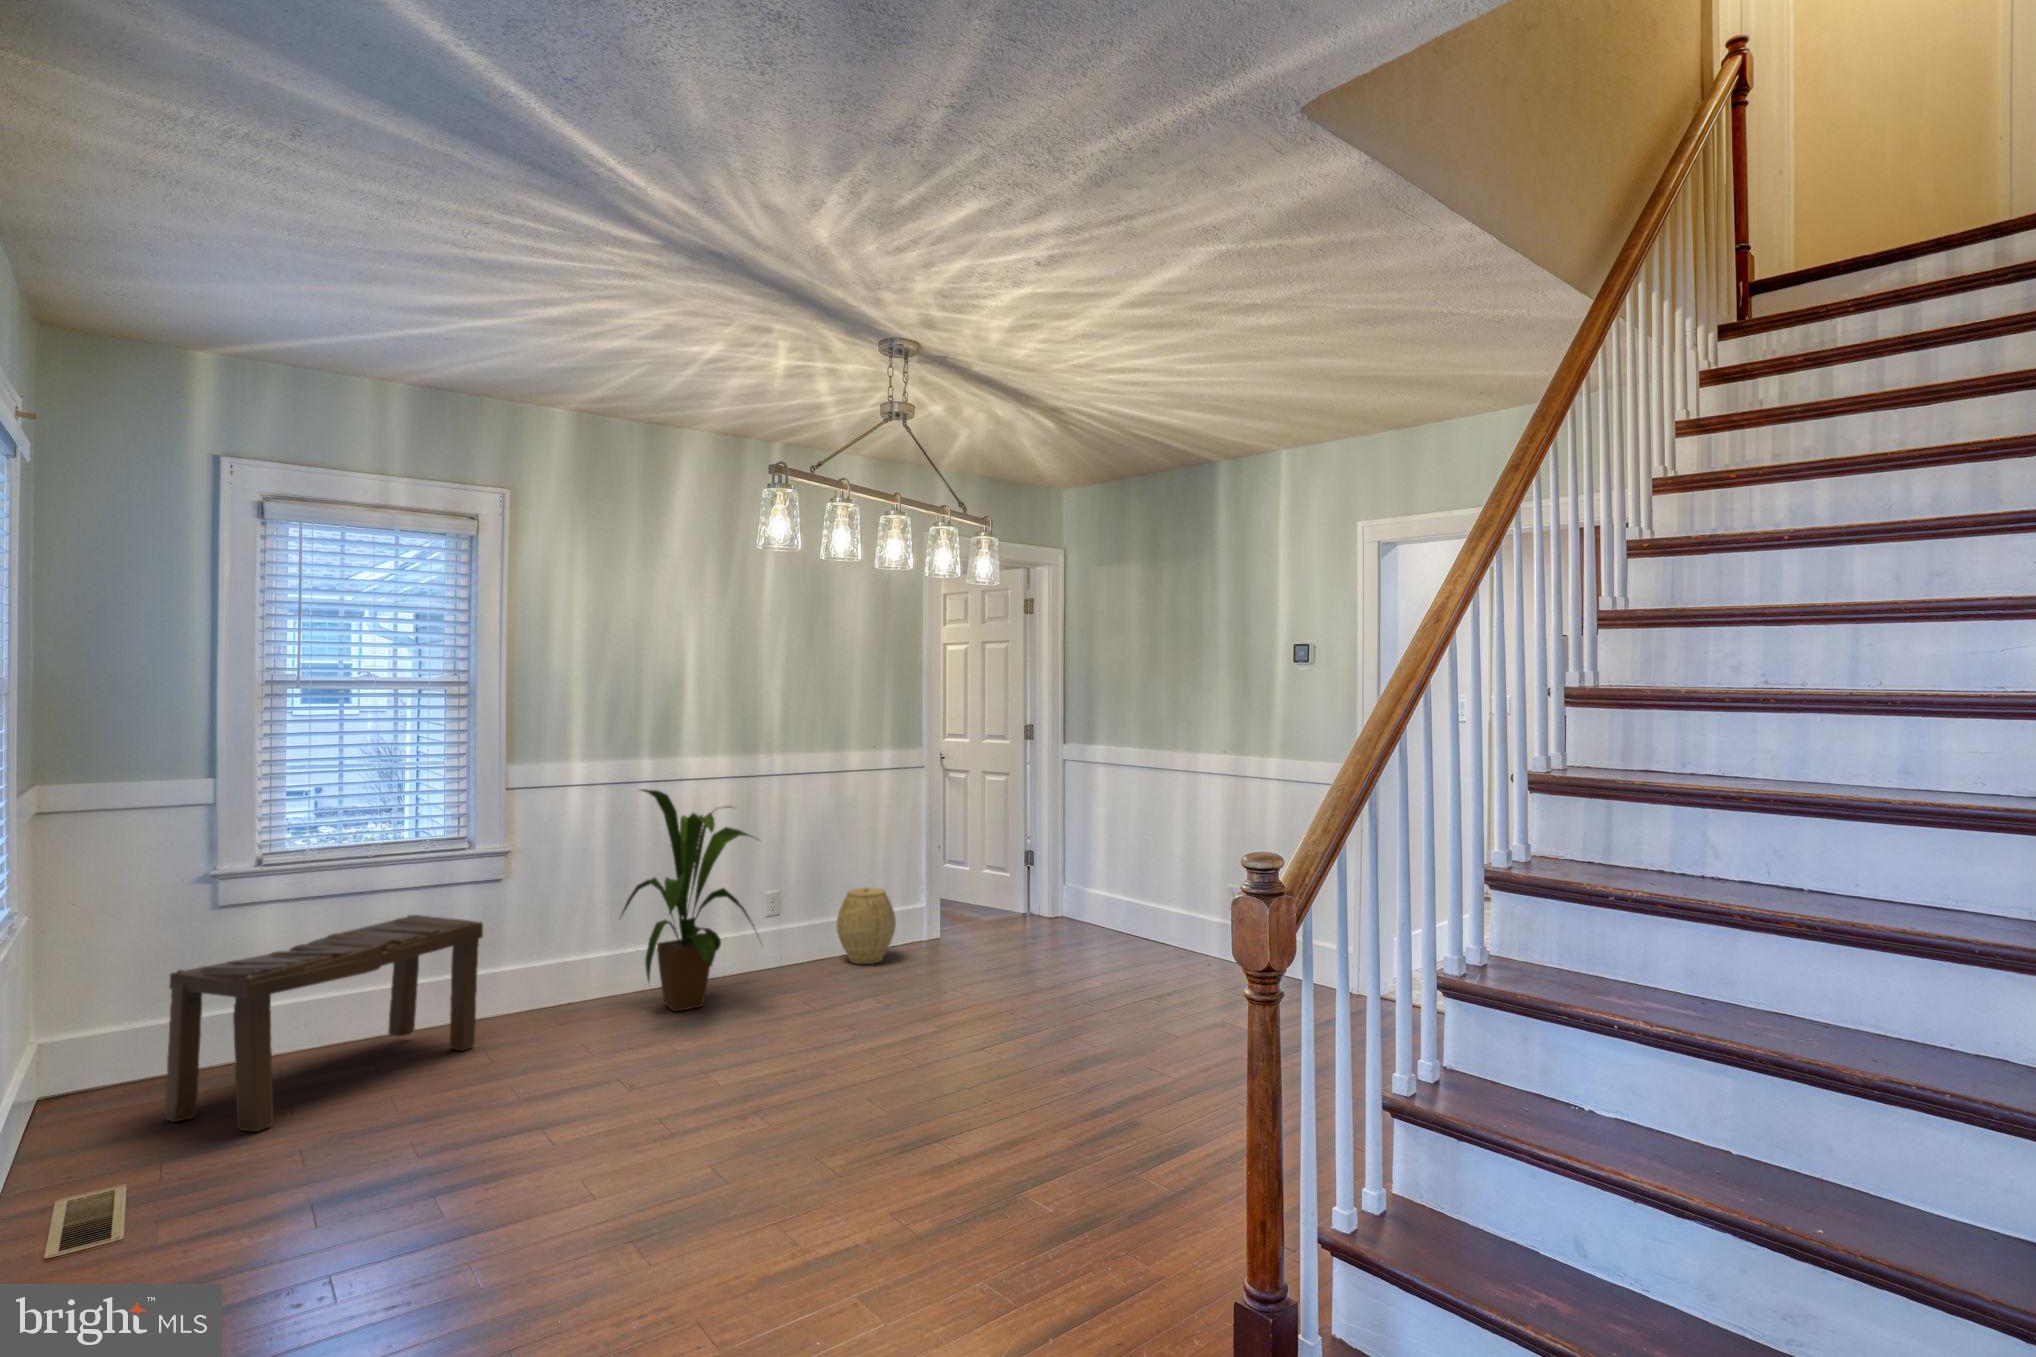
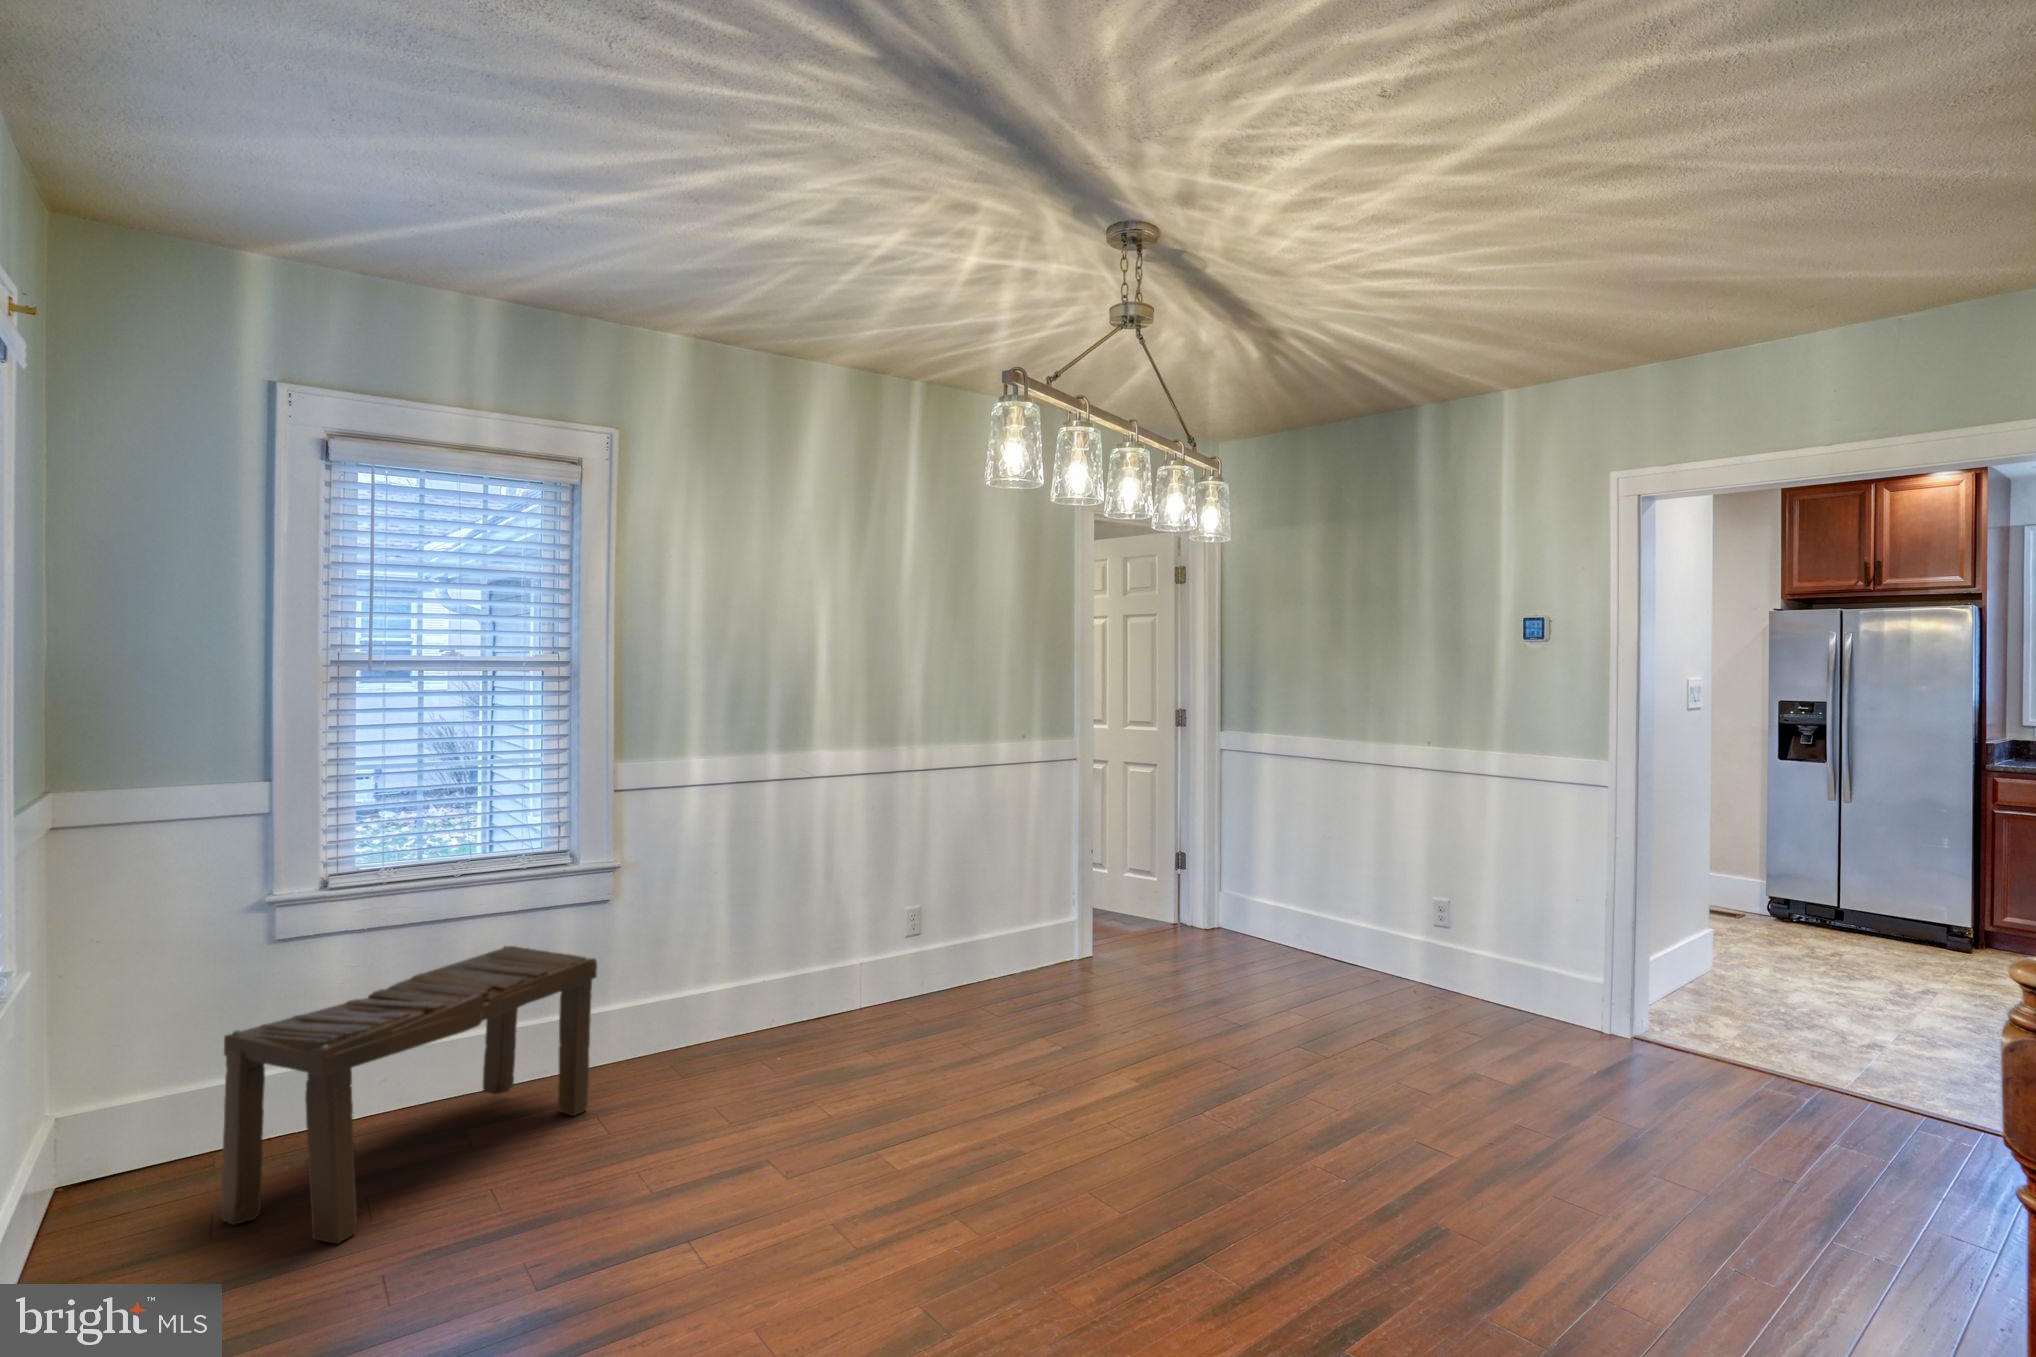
house plant: present [621,789,757,1012] -> none [745,794,920,1060]
woven basket: present [837,888,896,964] -> none [983,903,1052,994]

